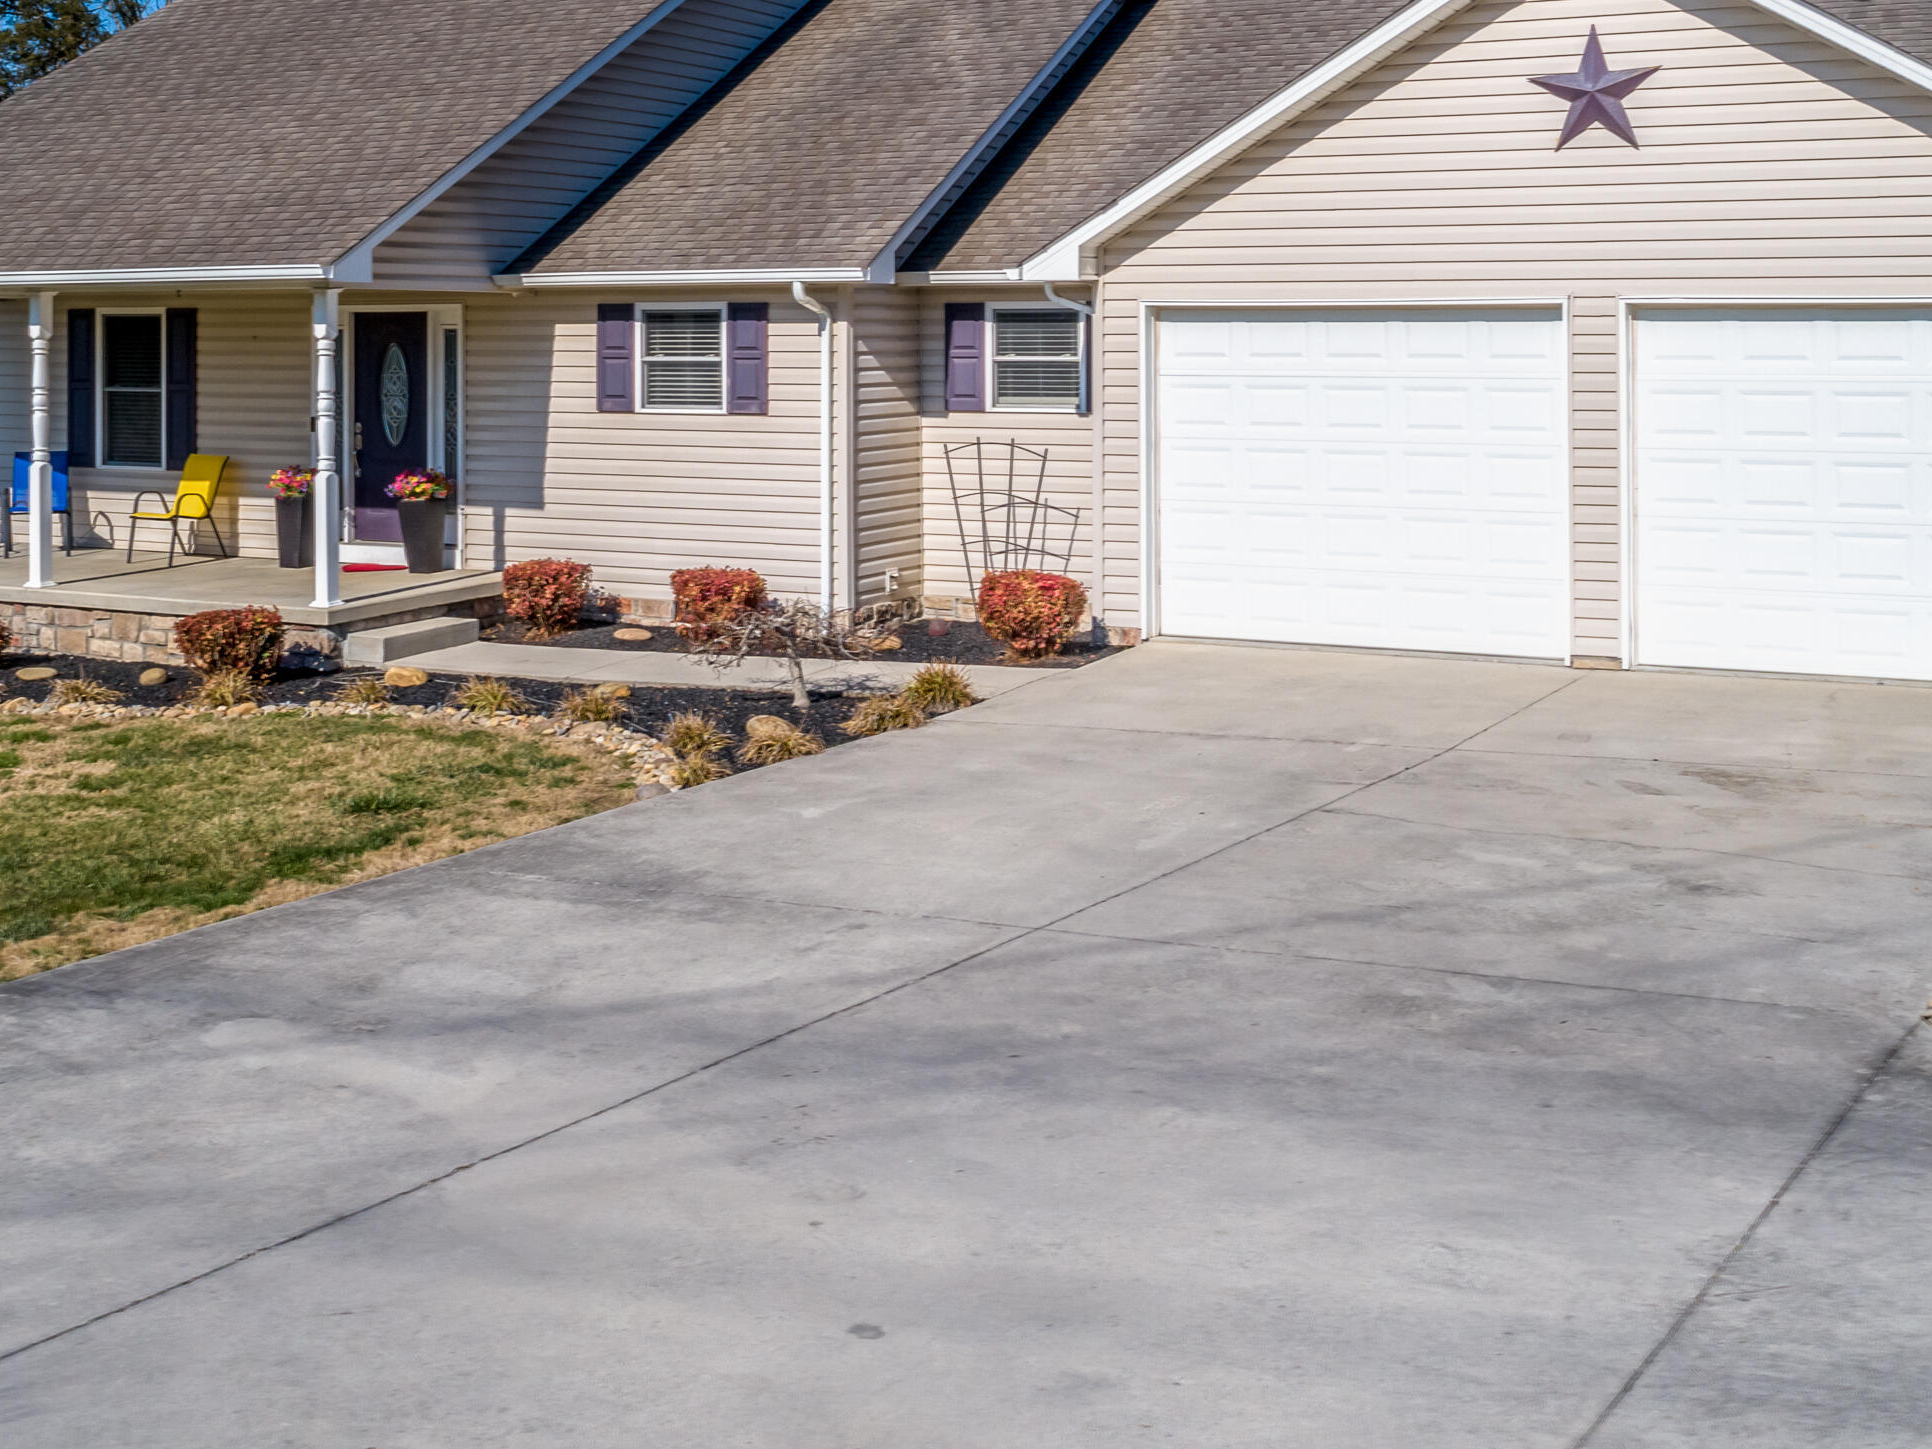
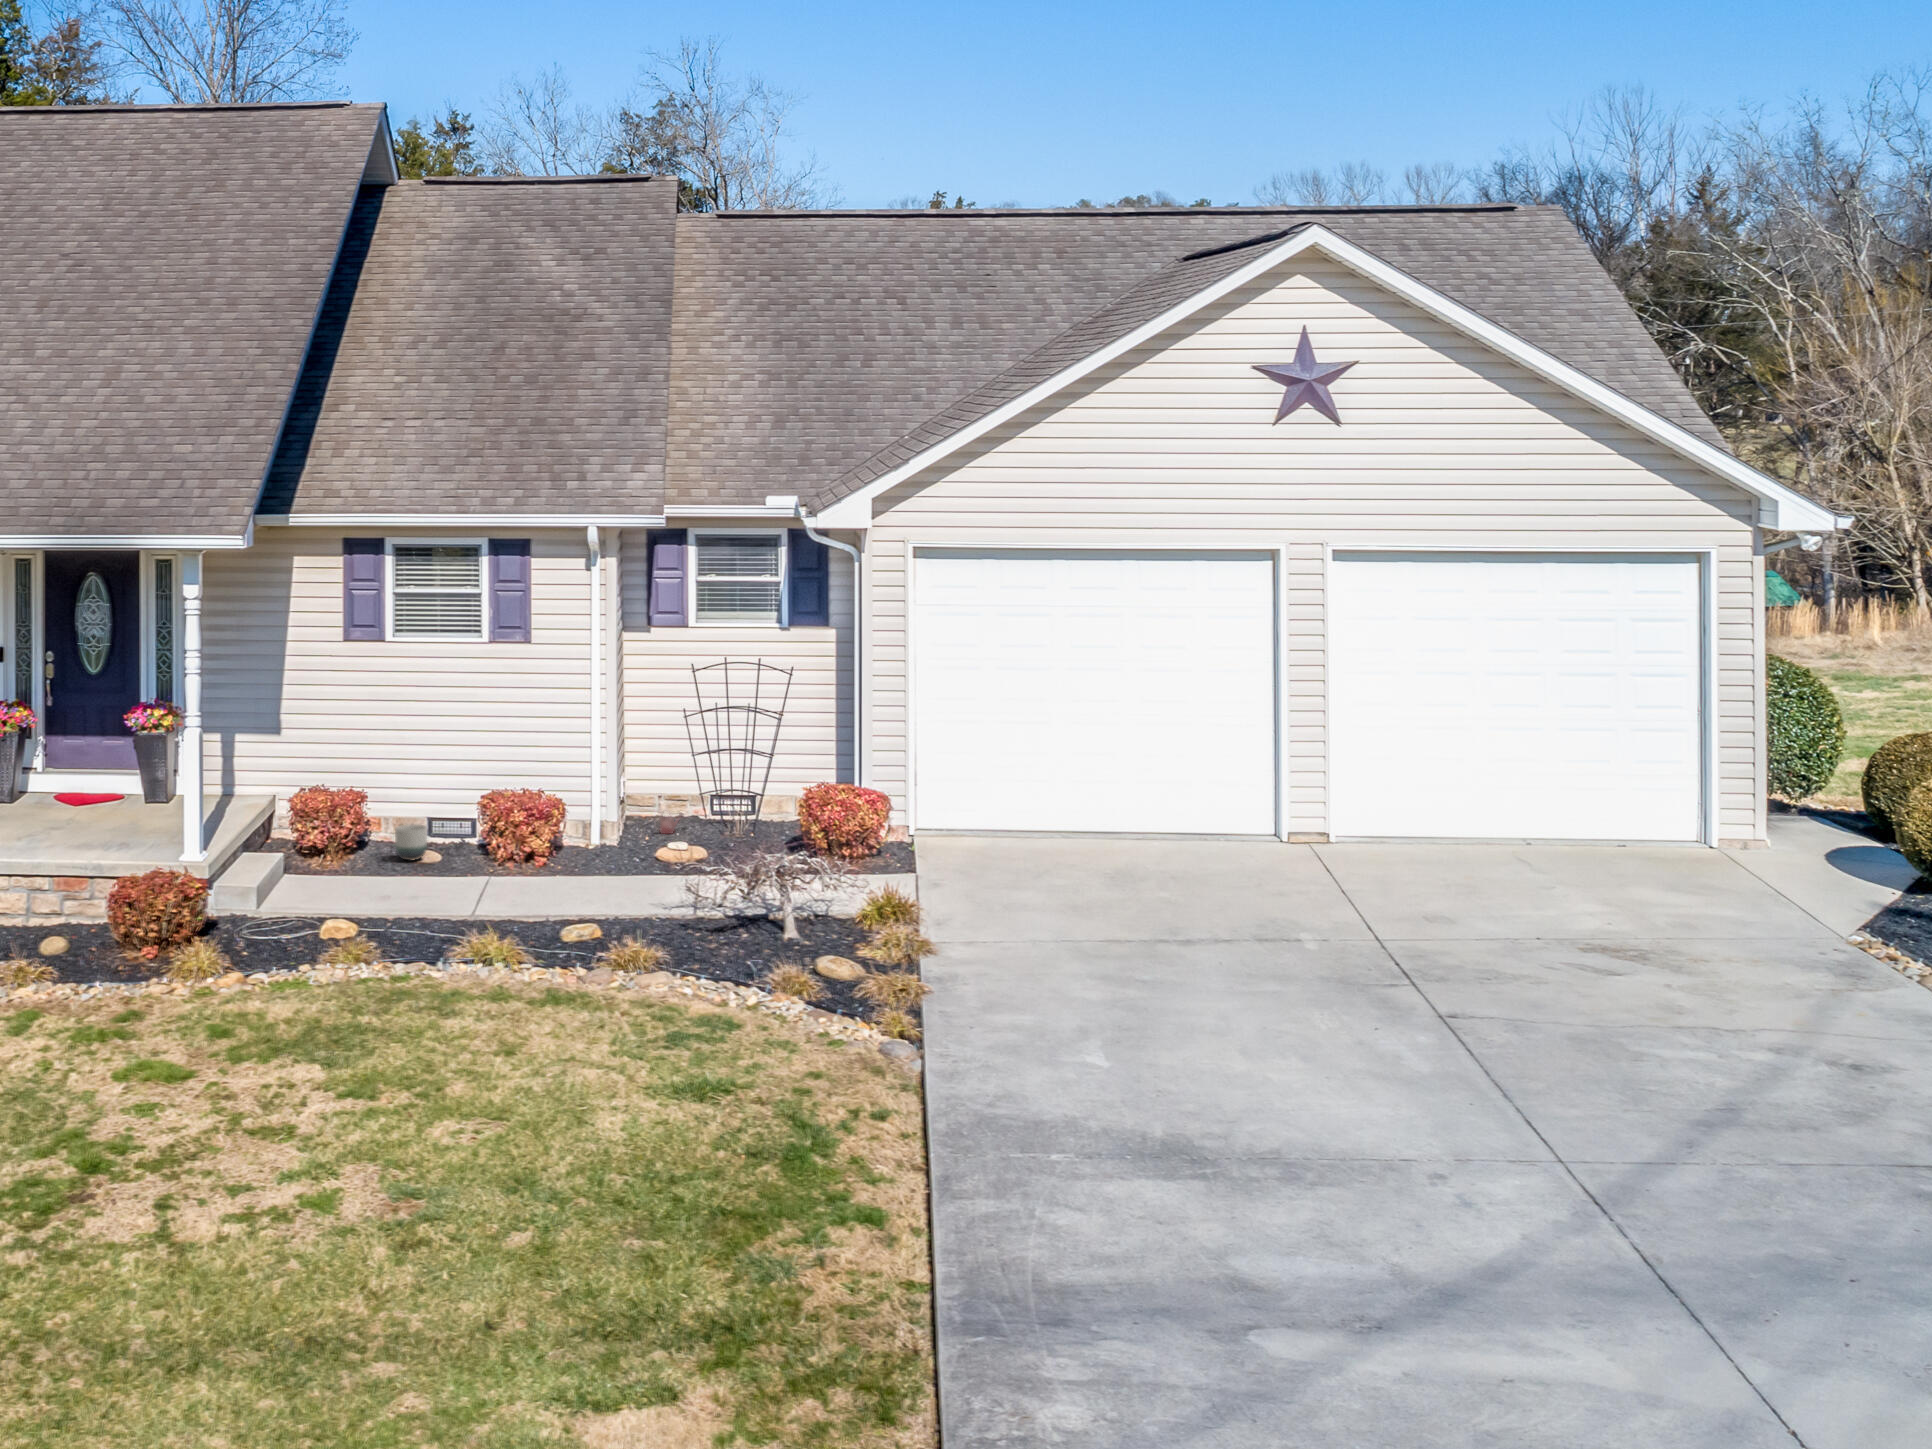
planter: none [619,605,654,642] -> present [395,824,427,861]

